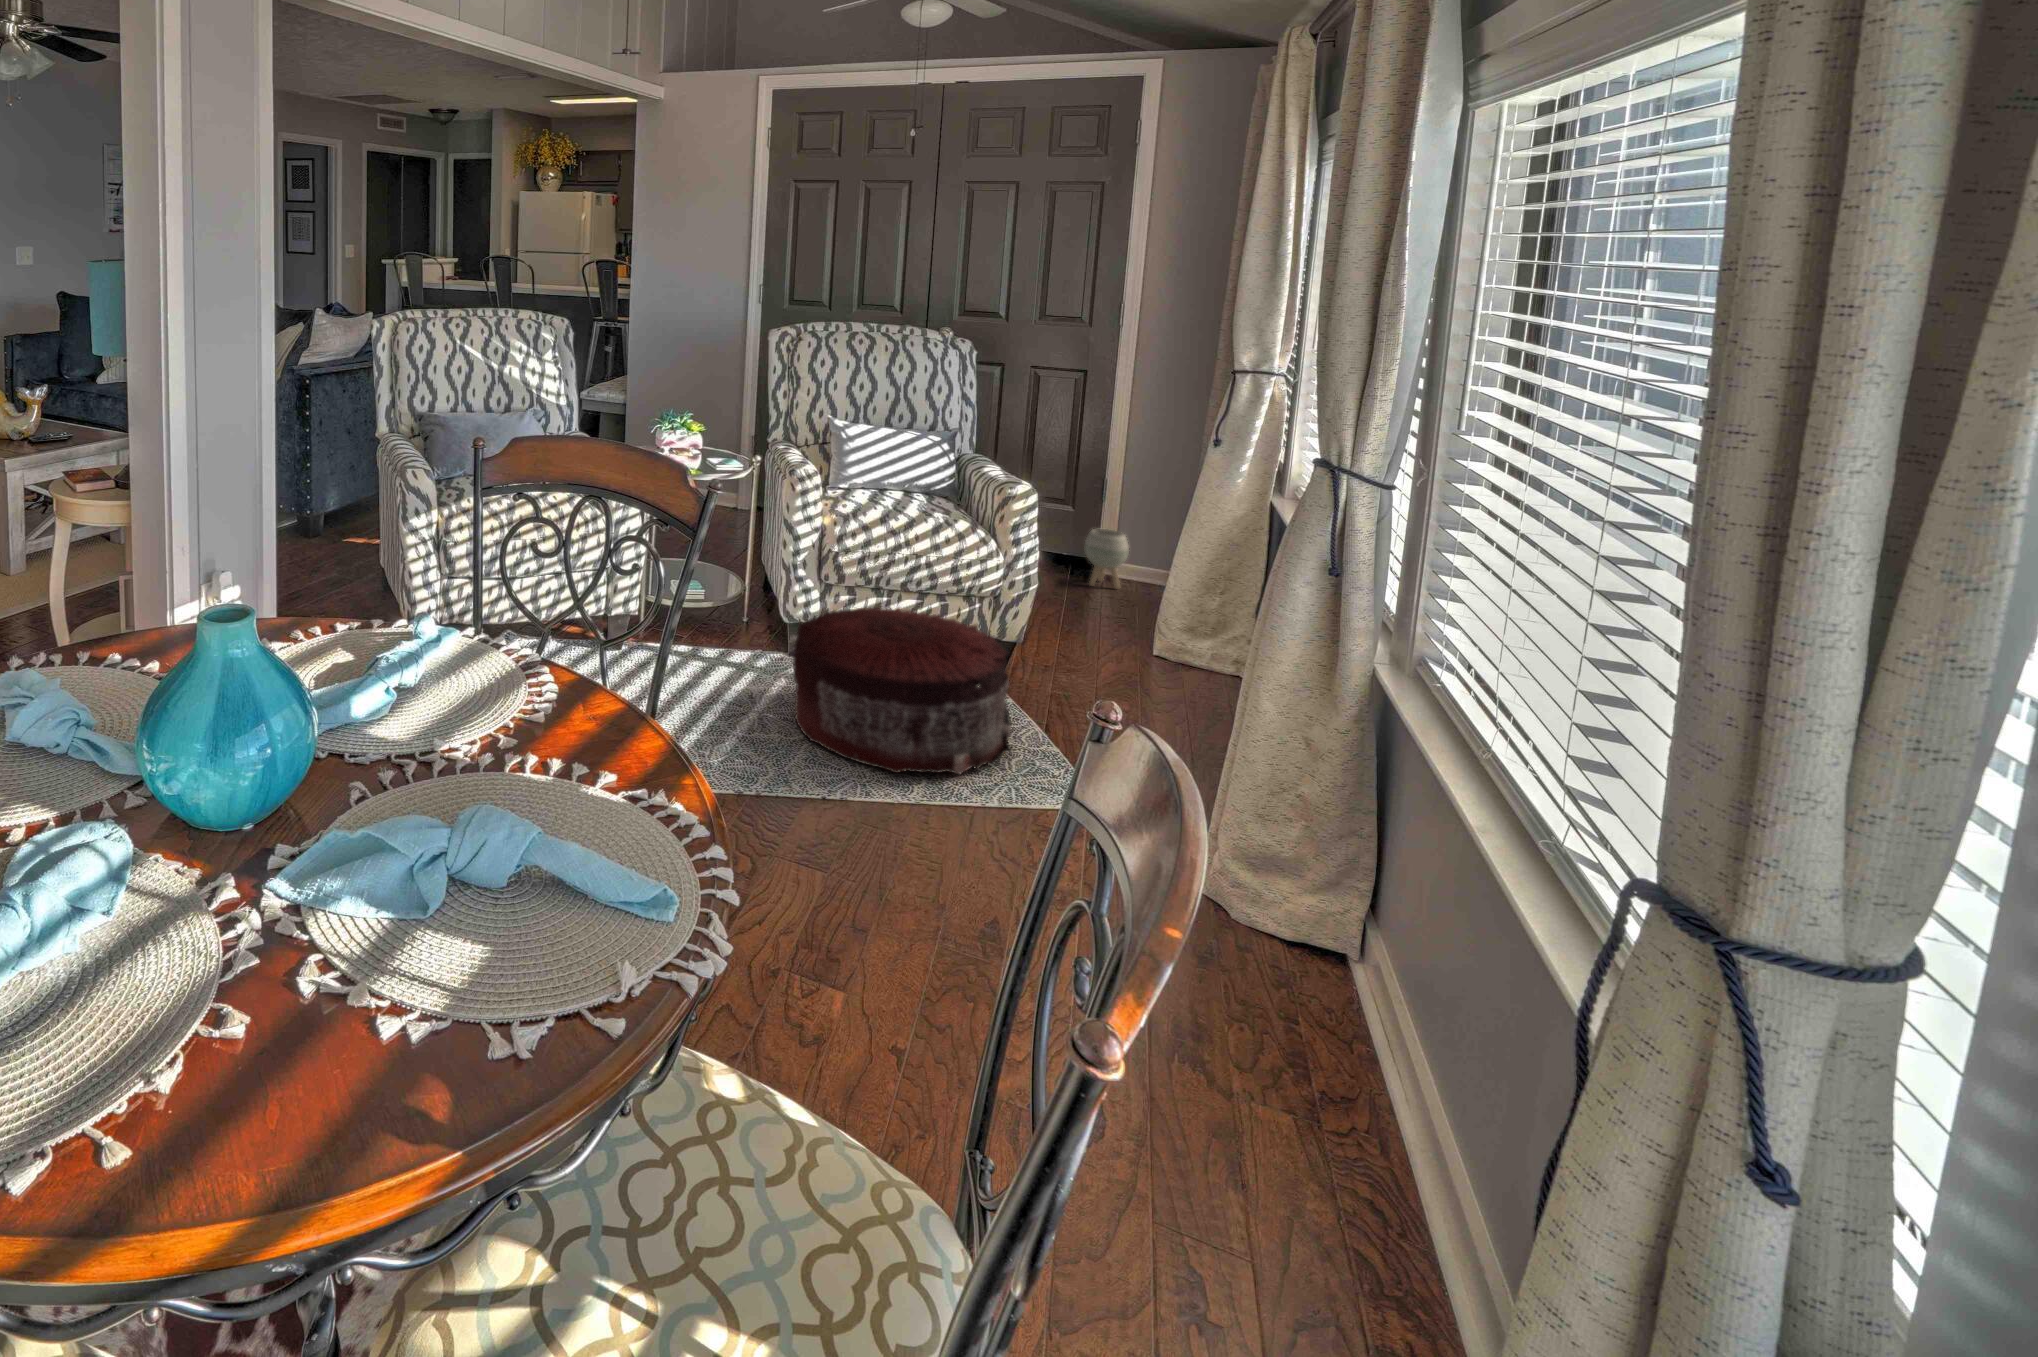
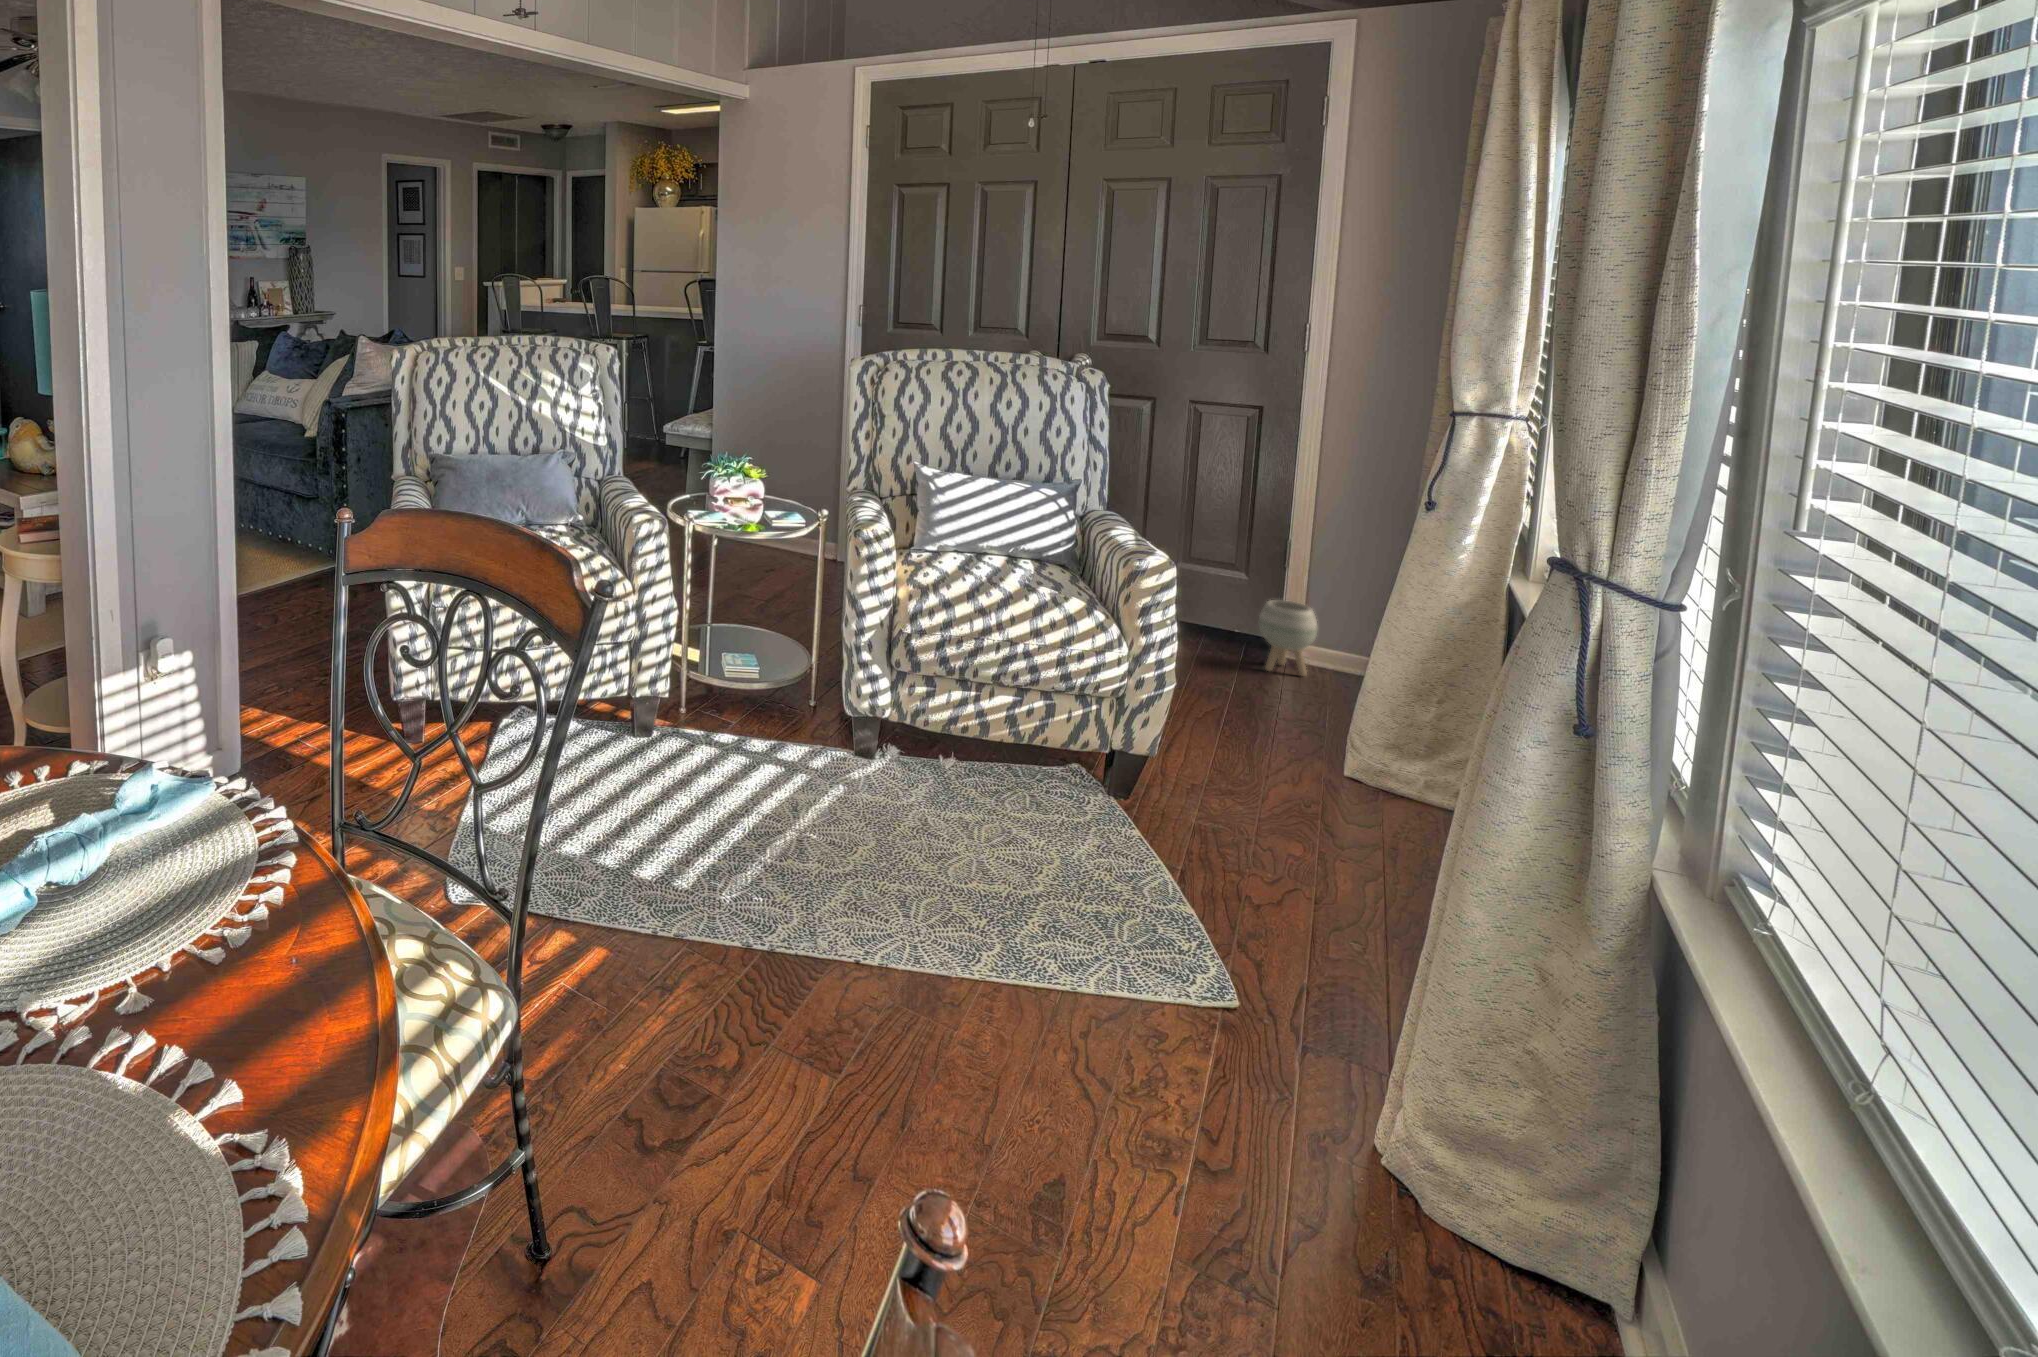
pouf: present [793,607,1012,774] -> none [840,704,1123,944]

